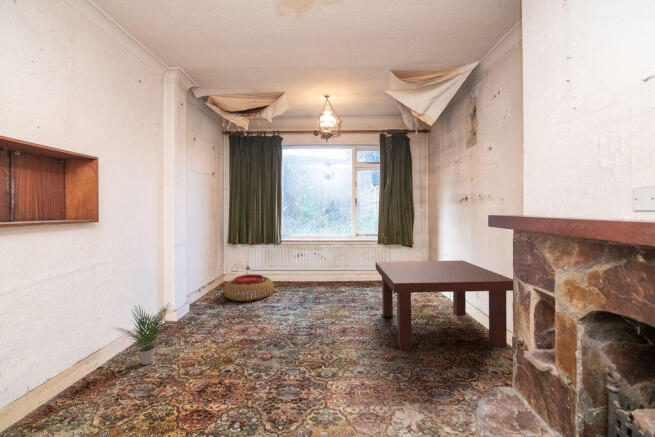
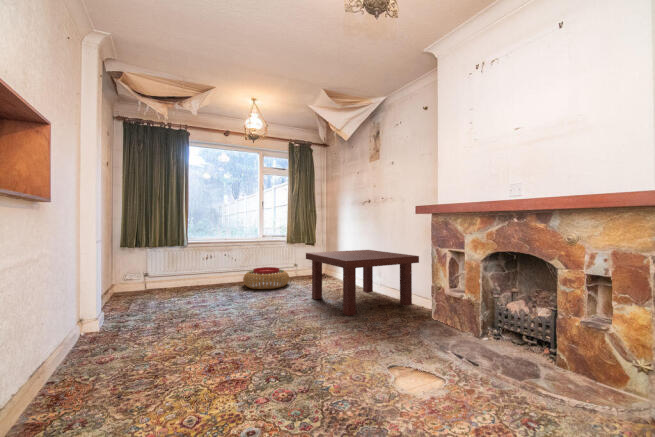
pouf: present [224,275,274,301] -> present [243,267,289,289]
potted plant: present [121,306,166,365] -> none [54,295,138,370]

